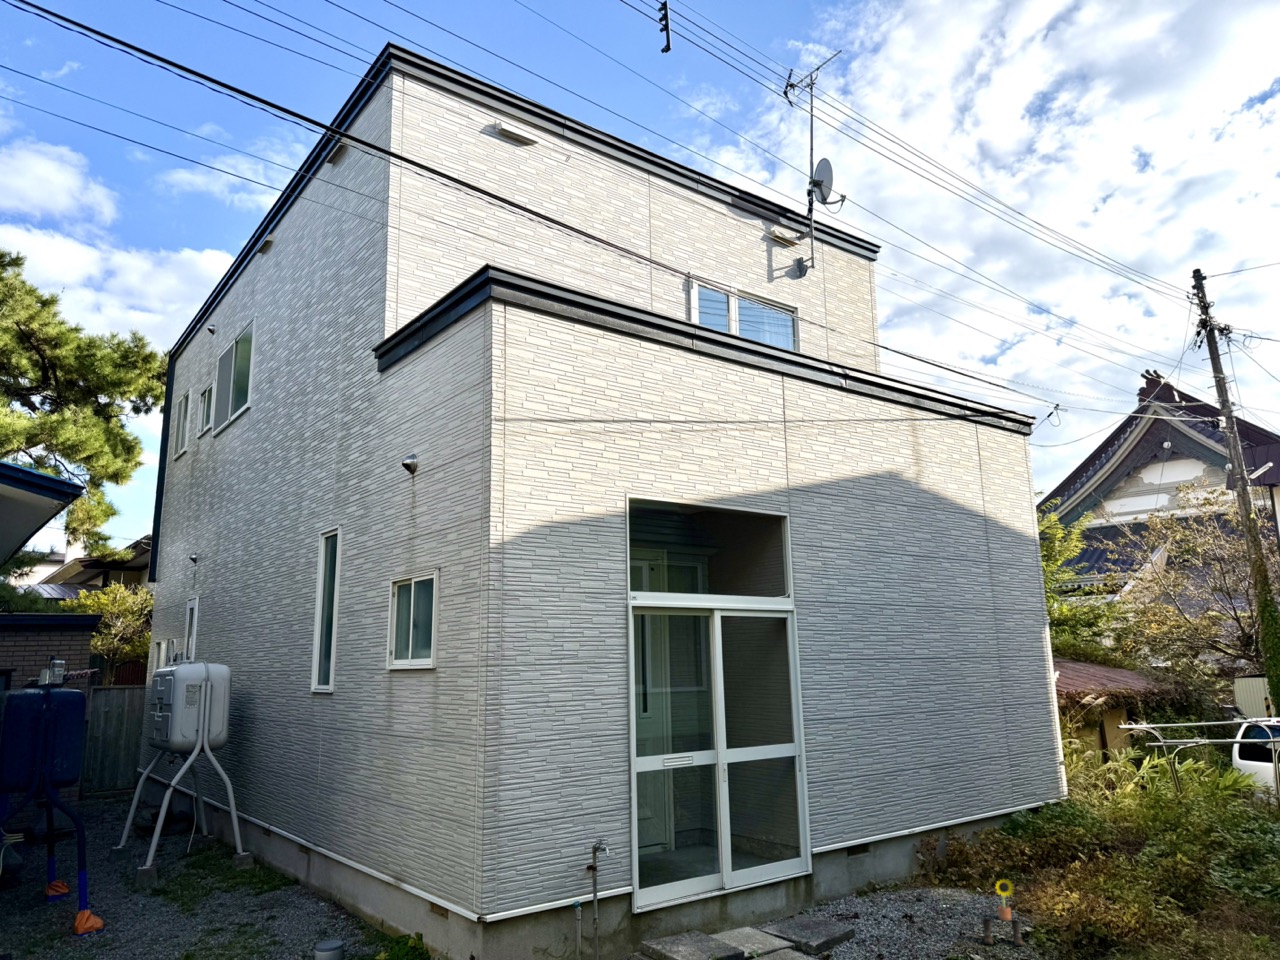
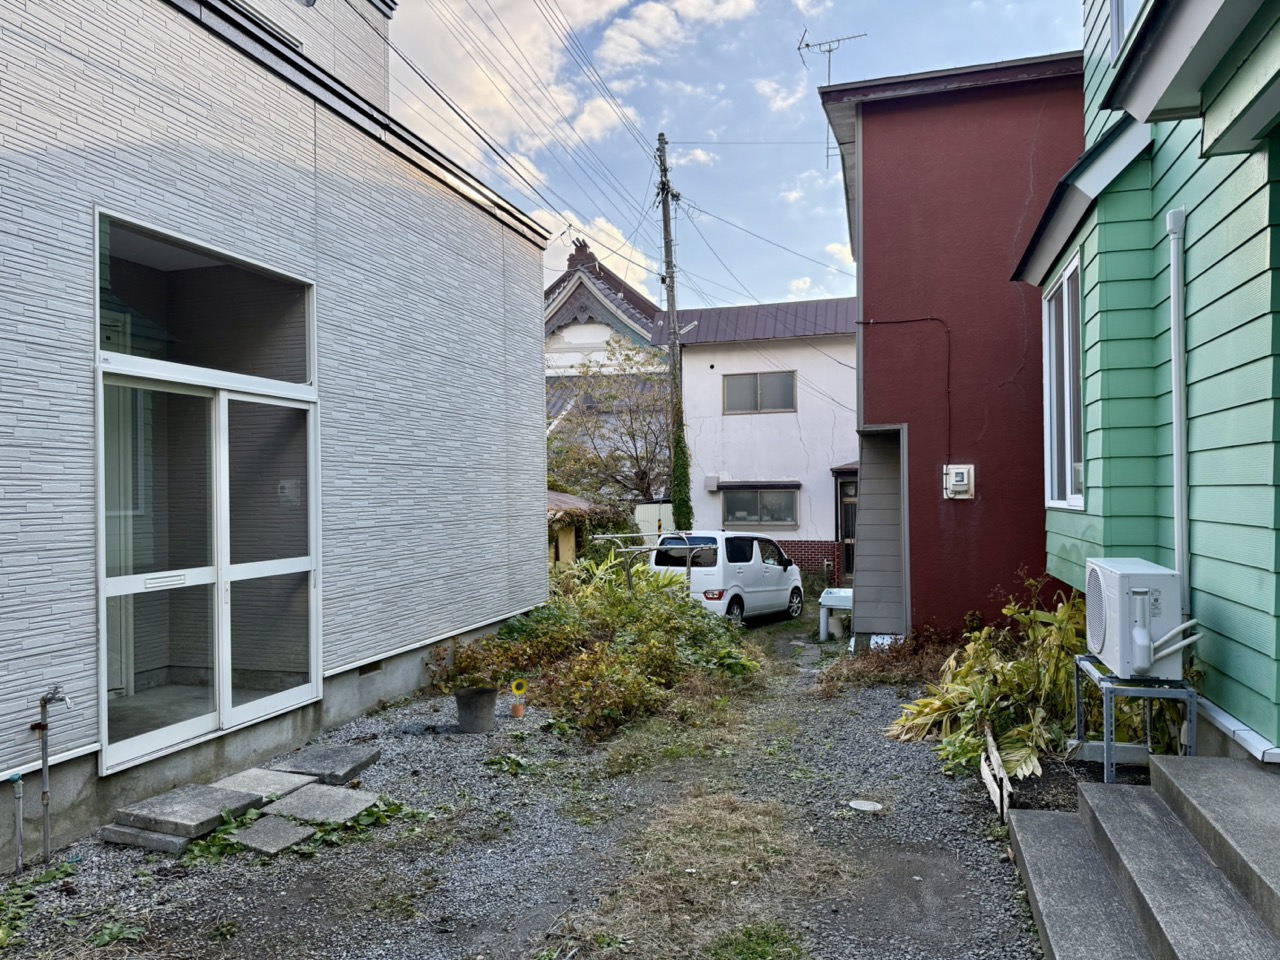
bucket: none [931,882,980,930] -> present [453,687,500,733]
boots: present [982,918,1024,946] -> none [507,714,545,741]

